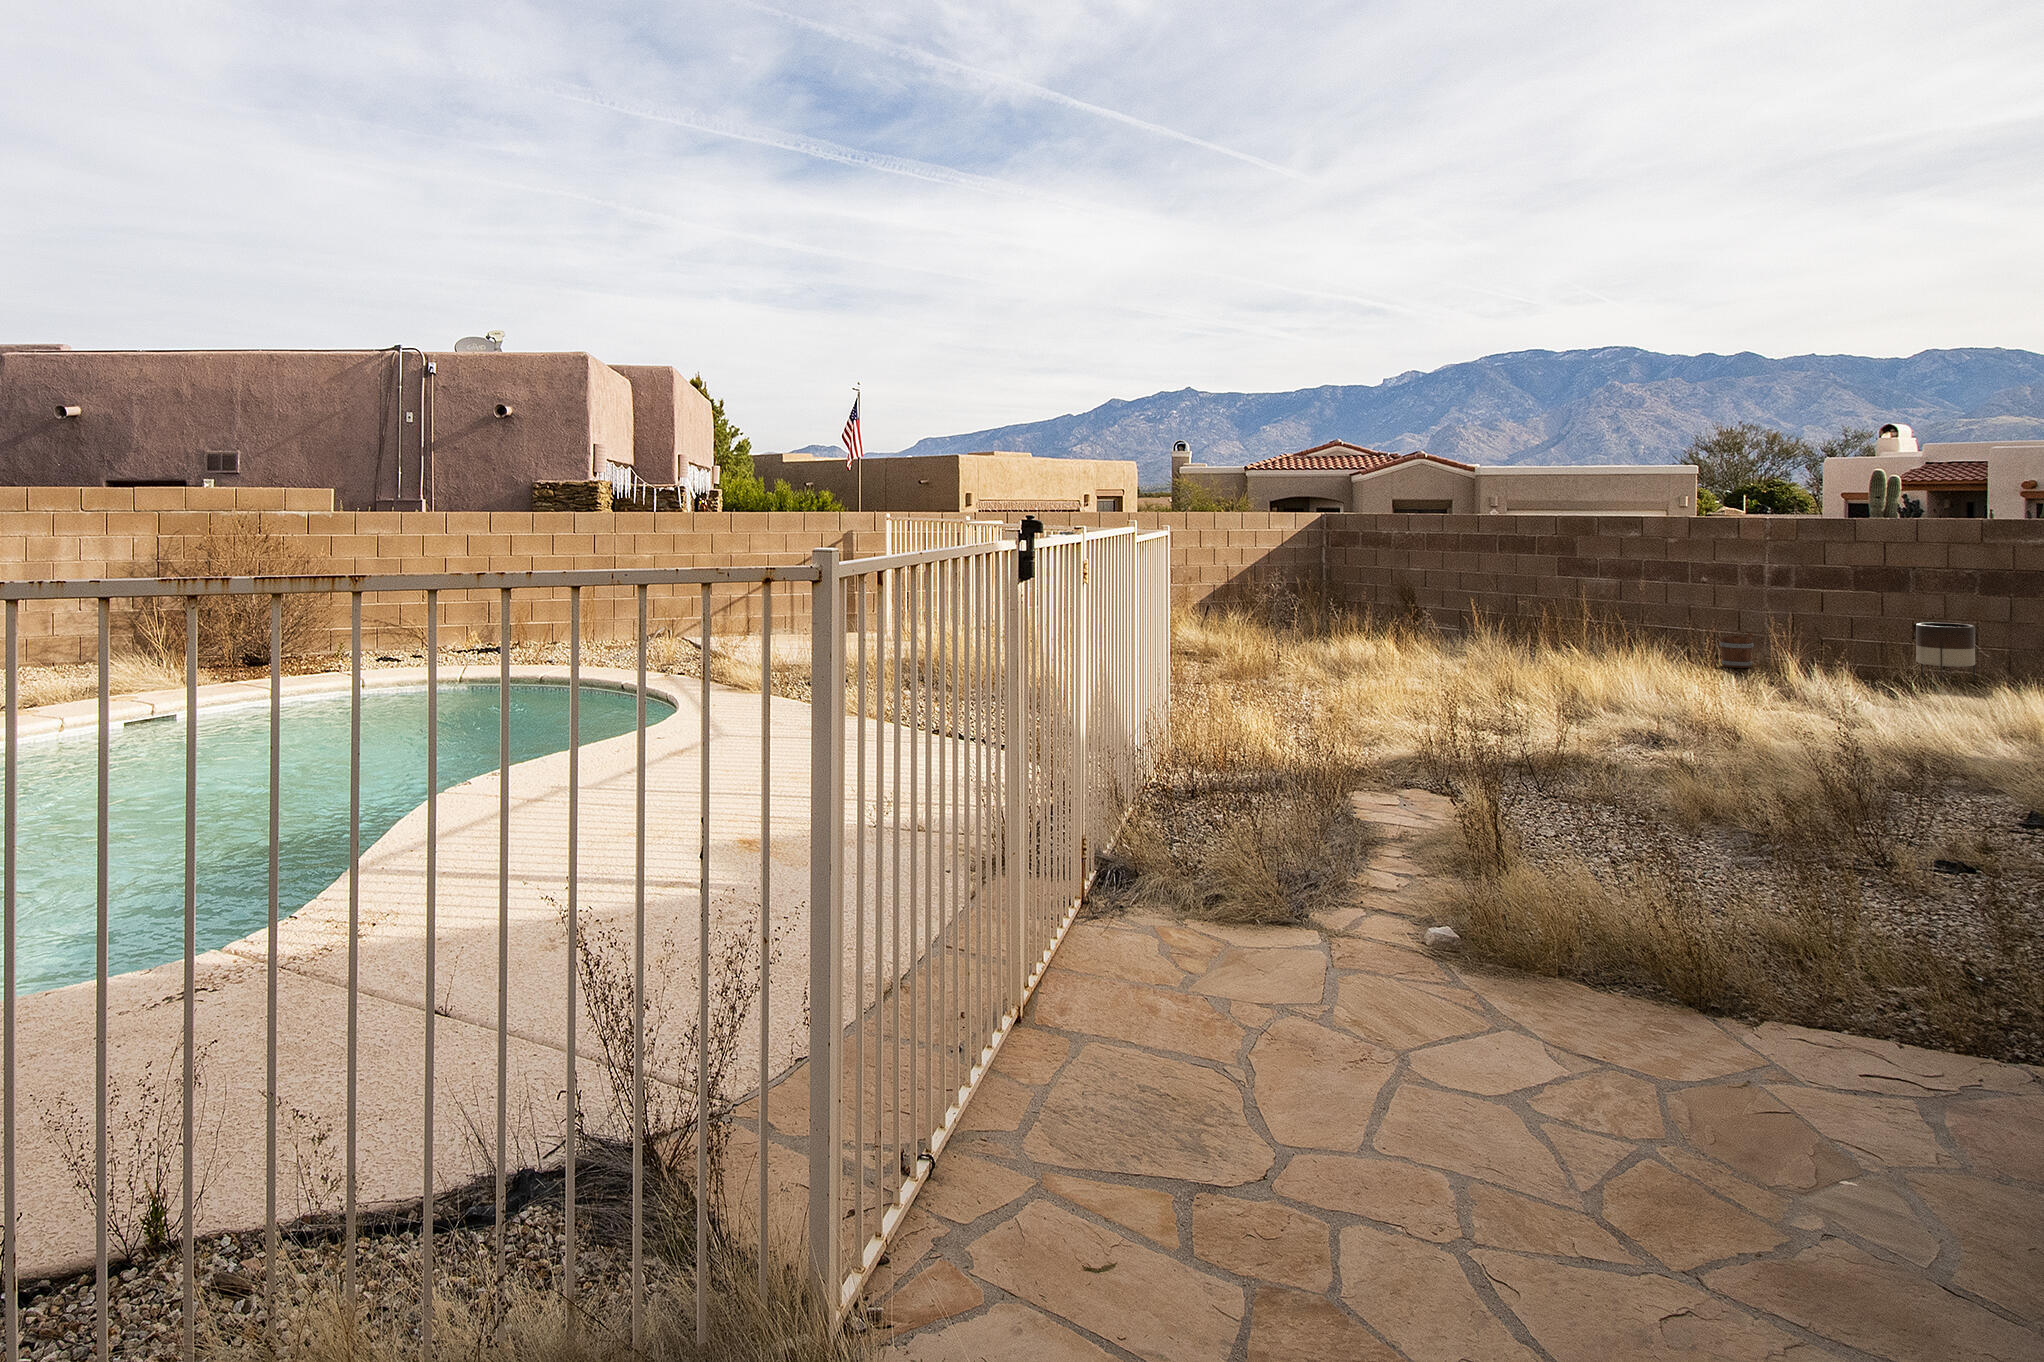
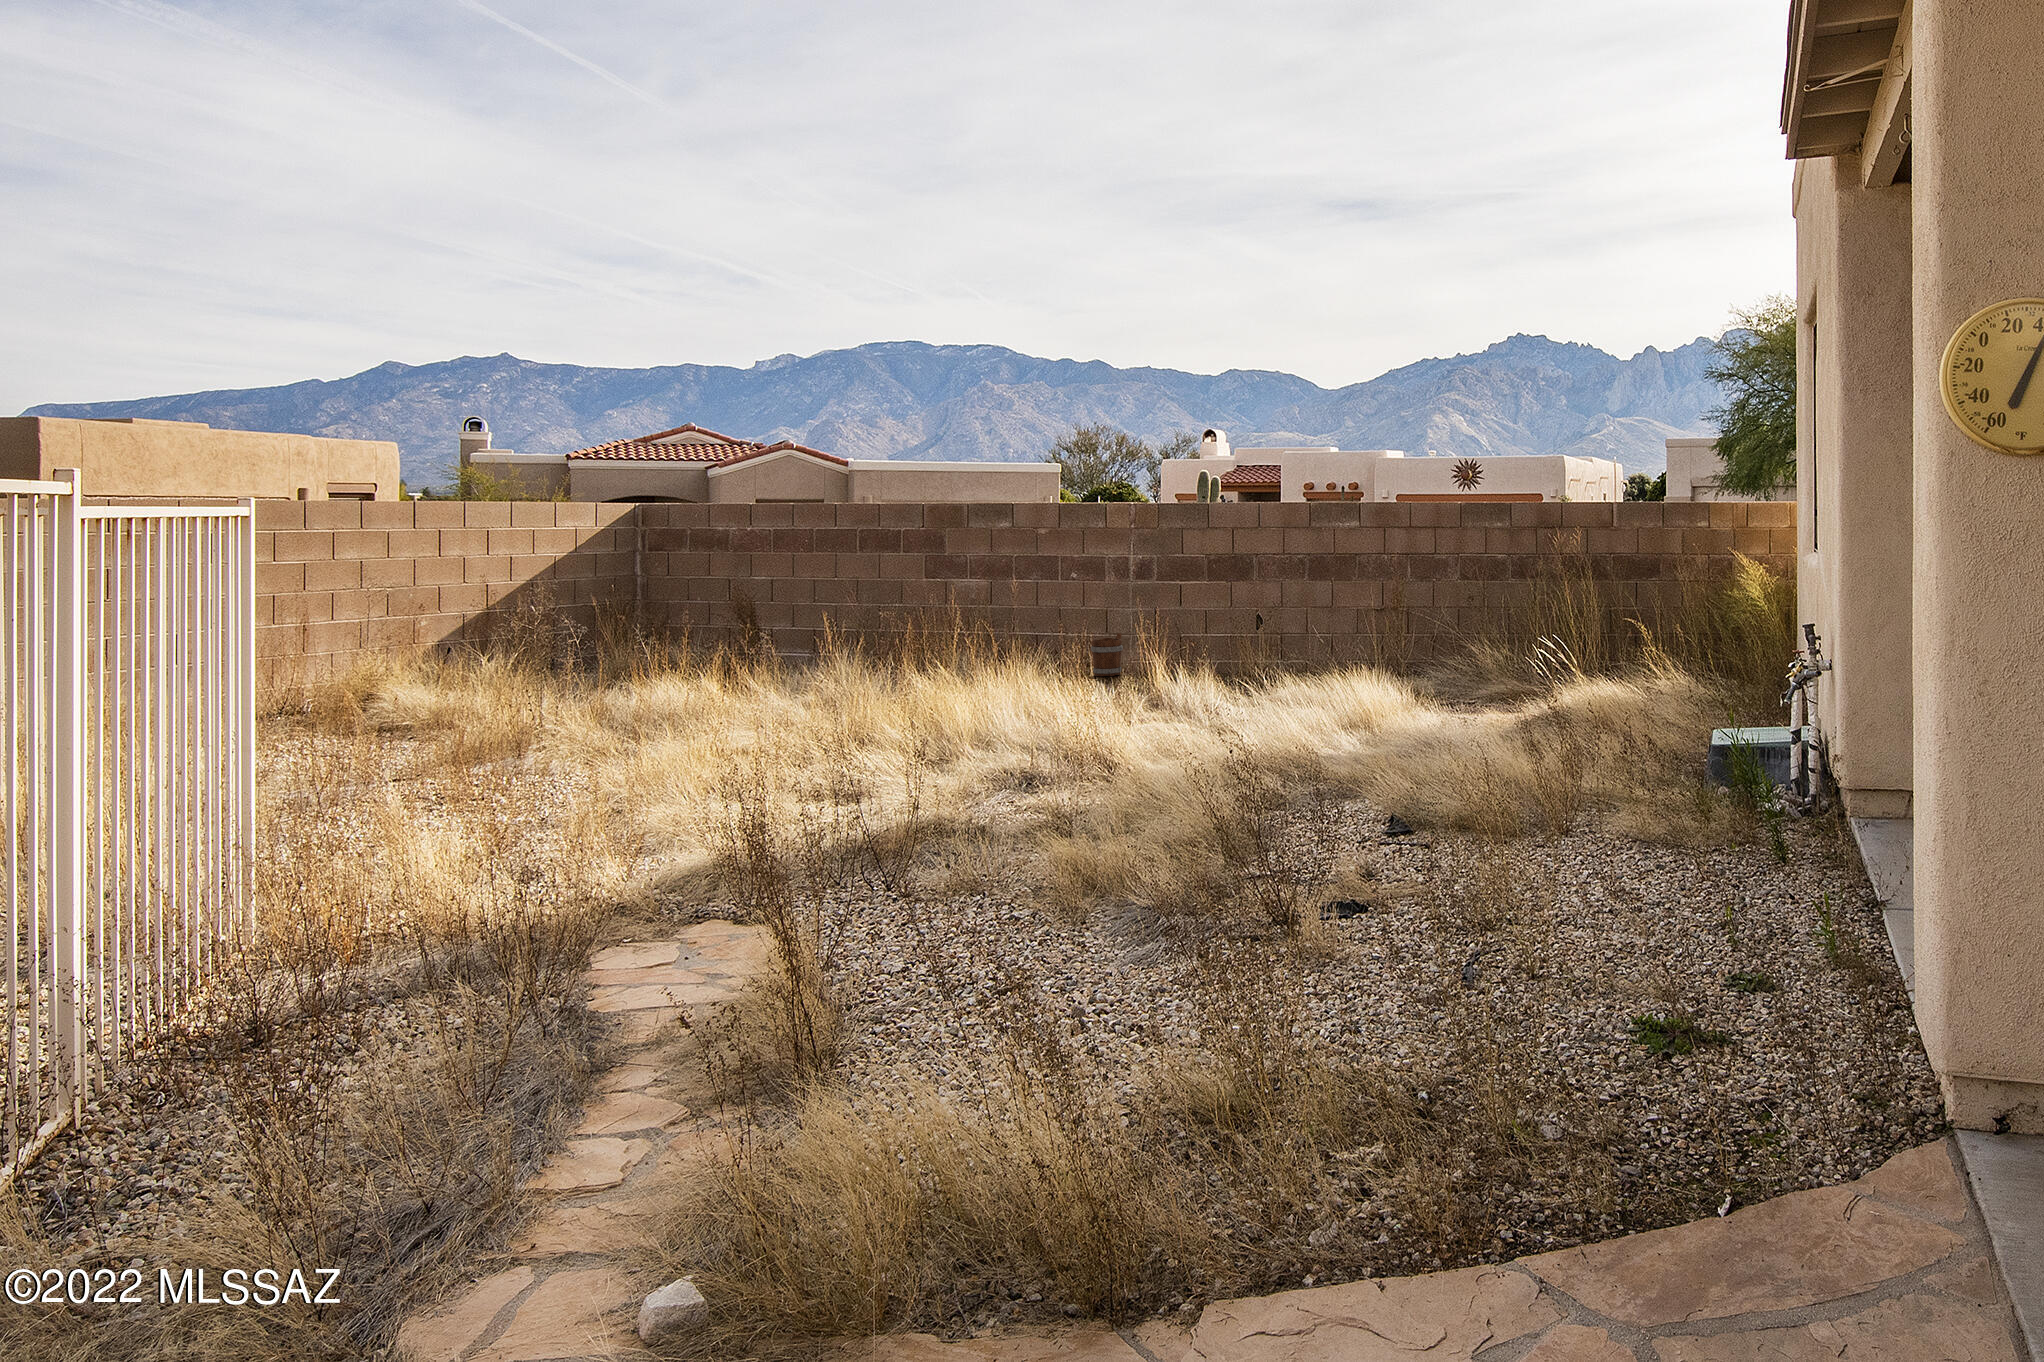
planter: present [1916,623,1975,683] -> none [1260,609,1306,675]

